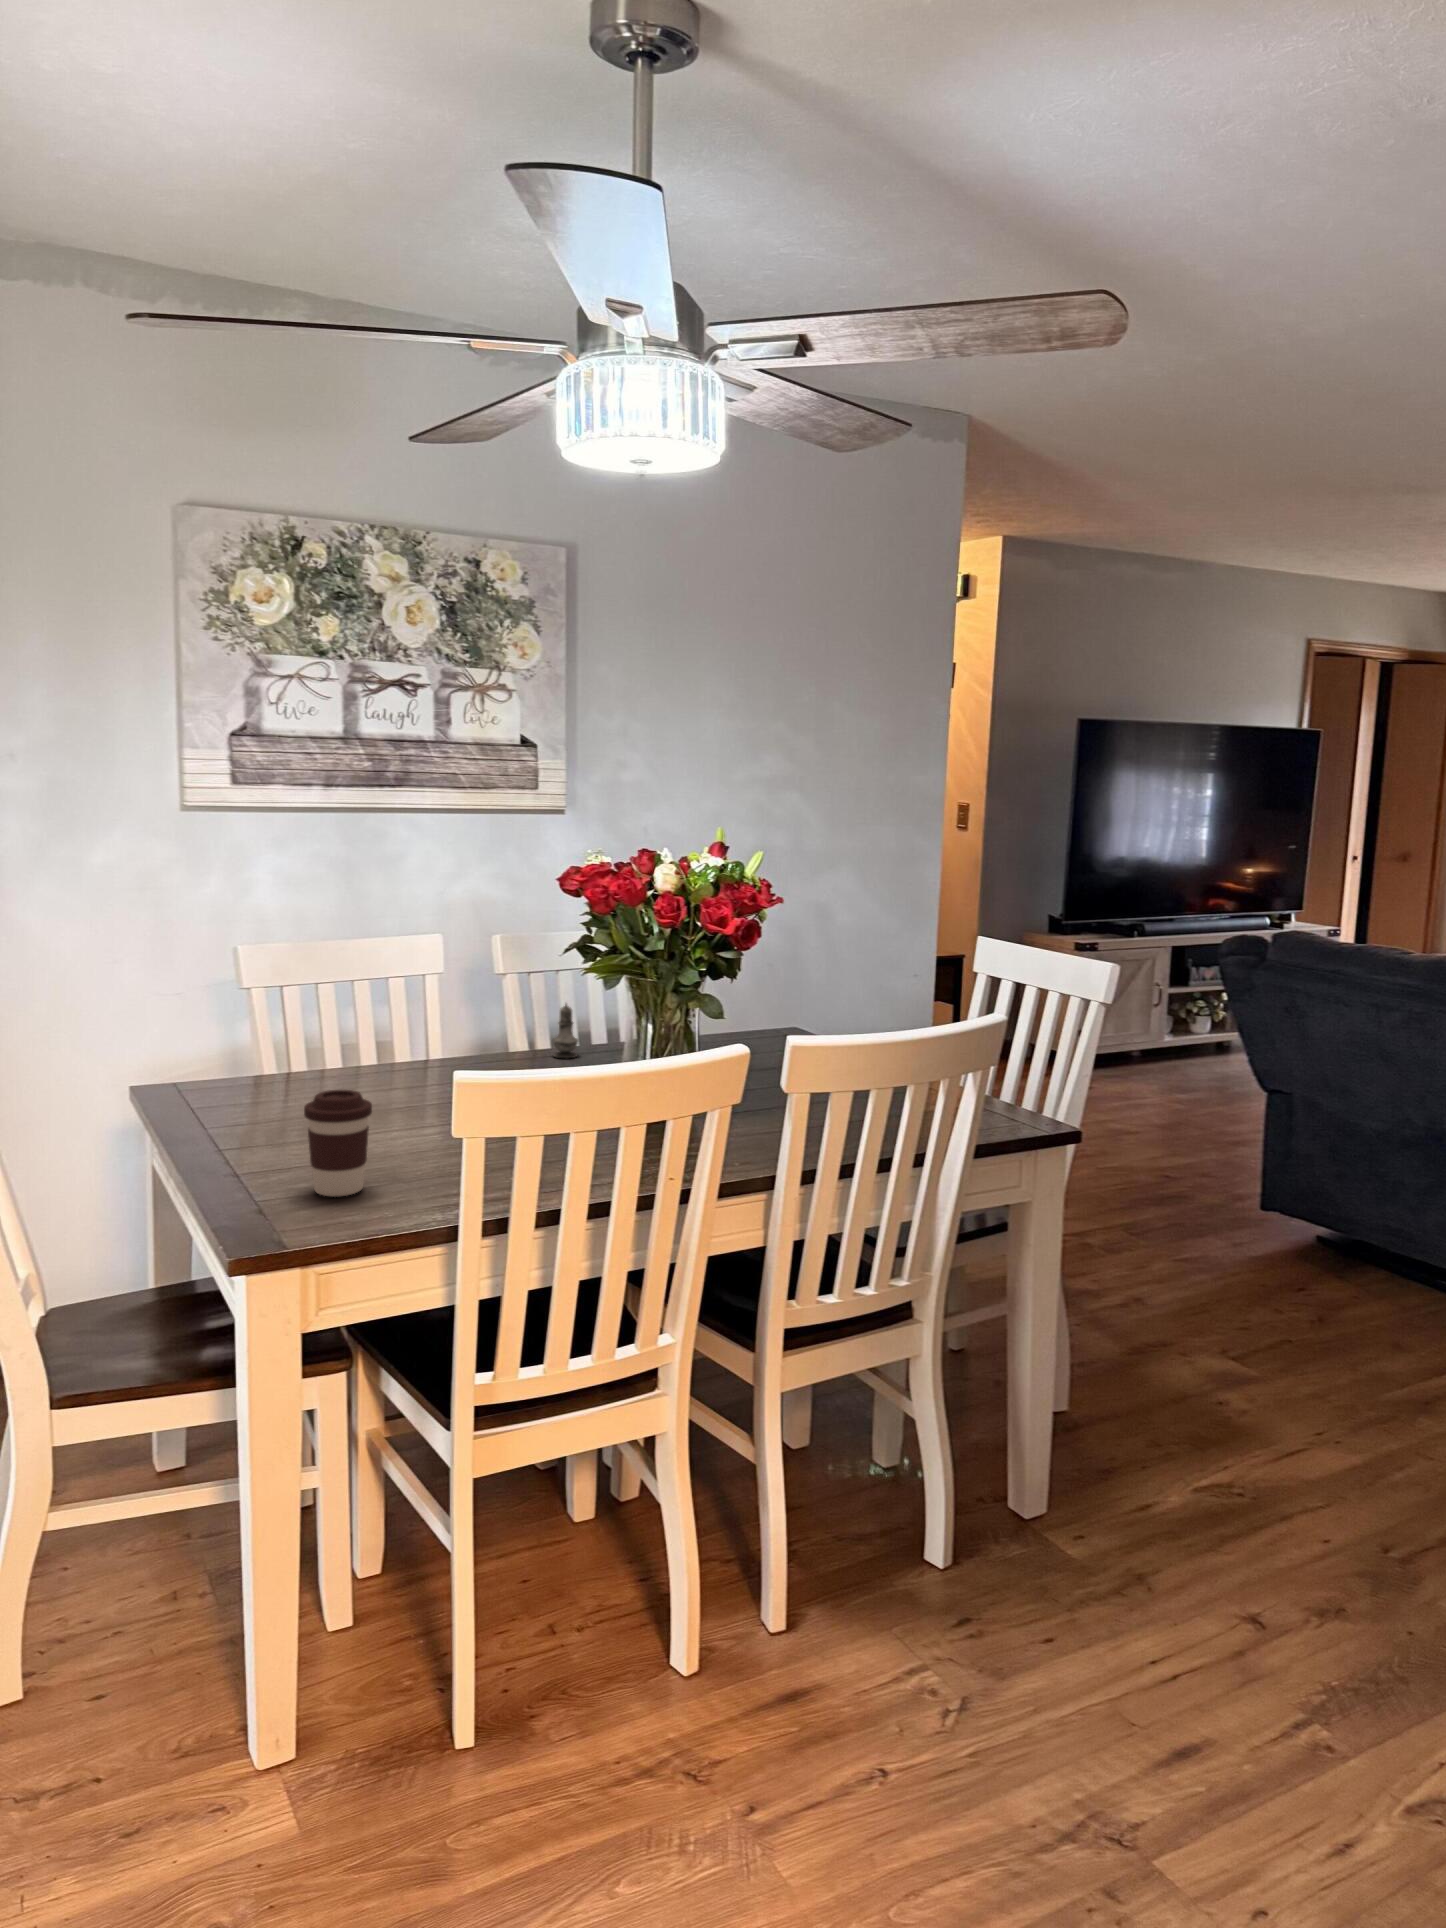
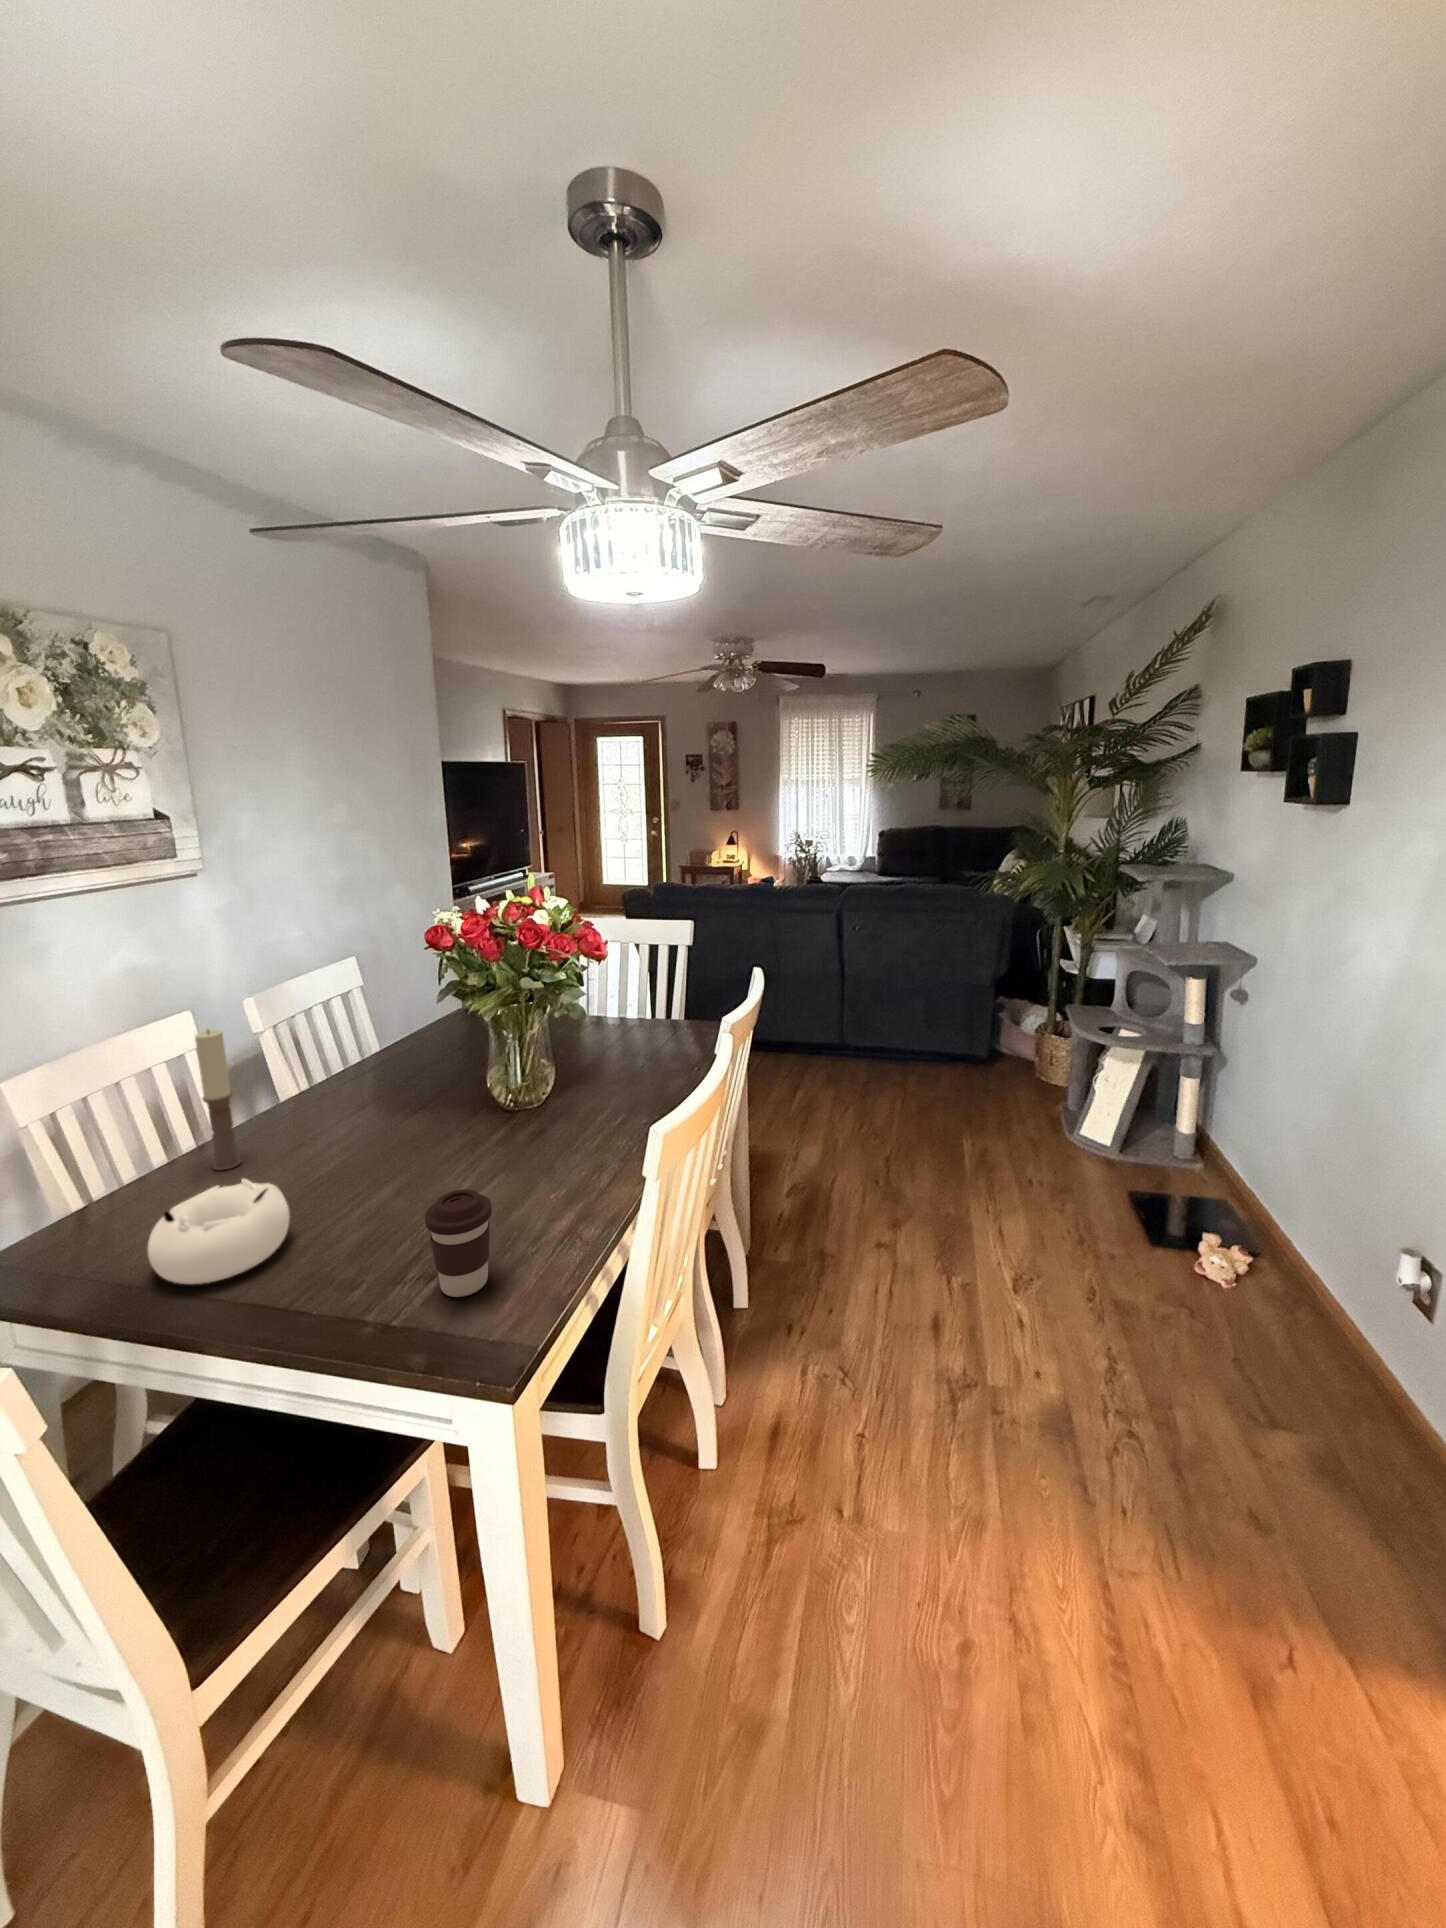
candle: none [364,930,389,1077] -> present [195,1030,241,1170]
salt shaker: present [553,1004,578,1058] -> none [346,1043,371,1090]
decorative bowl: none [209,1059,326,1130] -> present [148,1179,290,1284]

